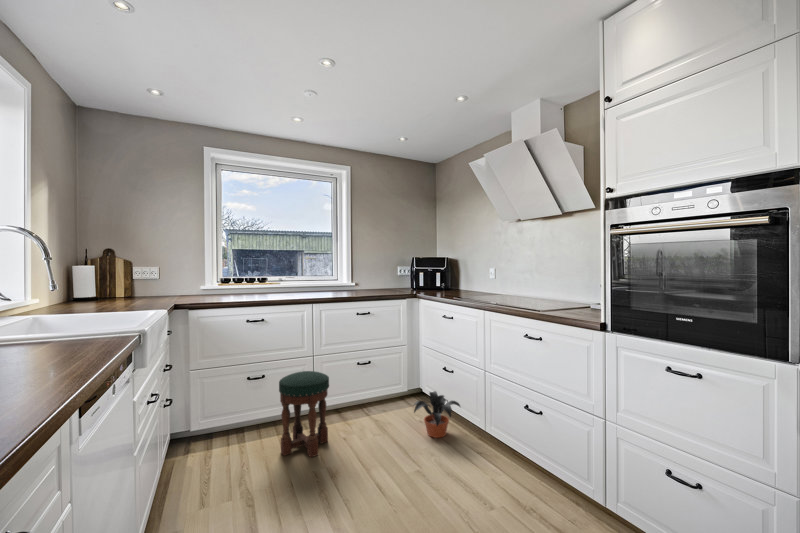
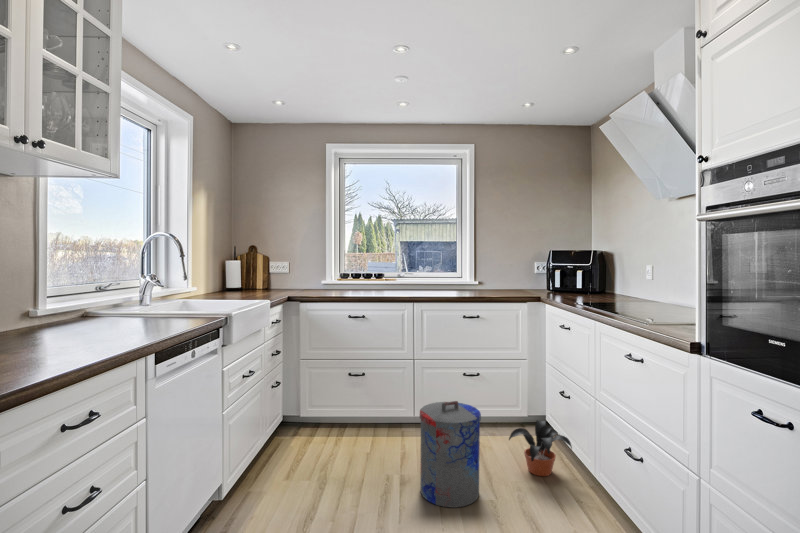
stool: present [279,371,329,457] -> none [367,375,417,463]
trash can: none [349,386,404,486] -> present [420,401,481,508]

